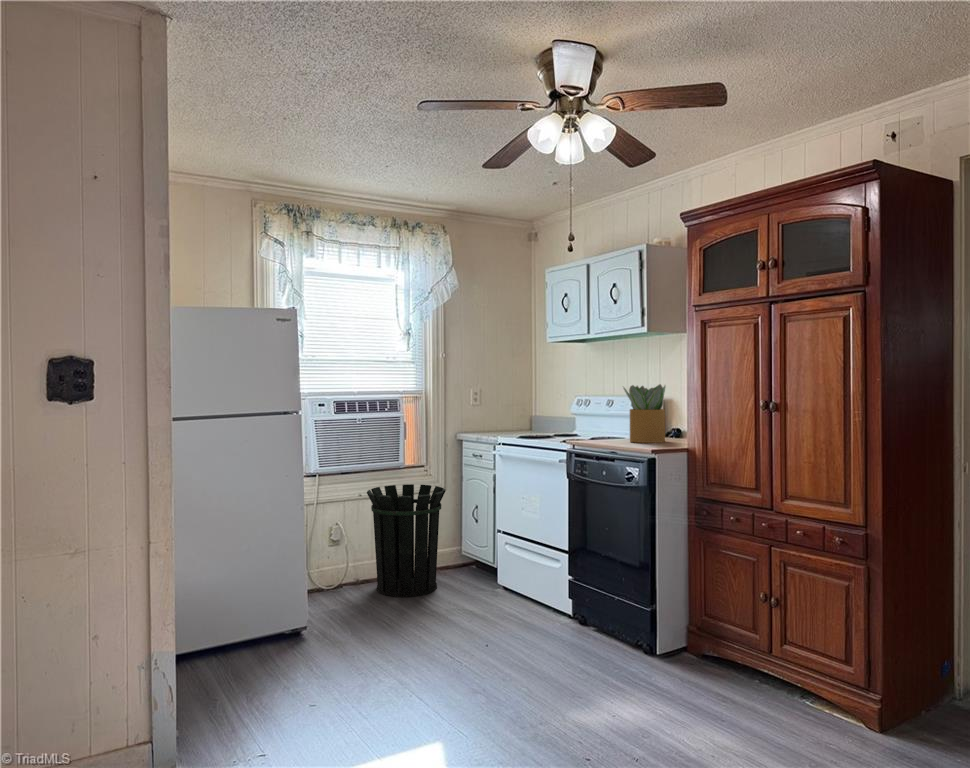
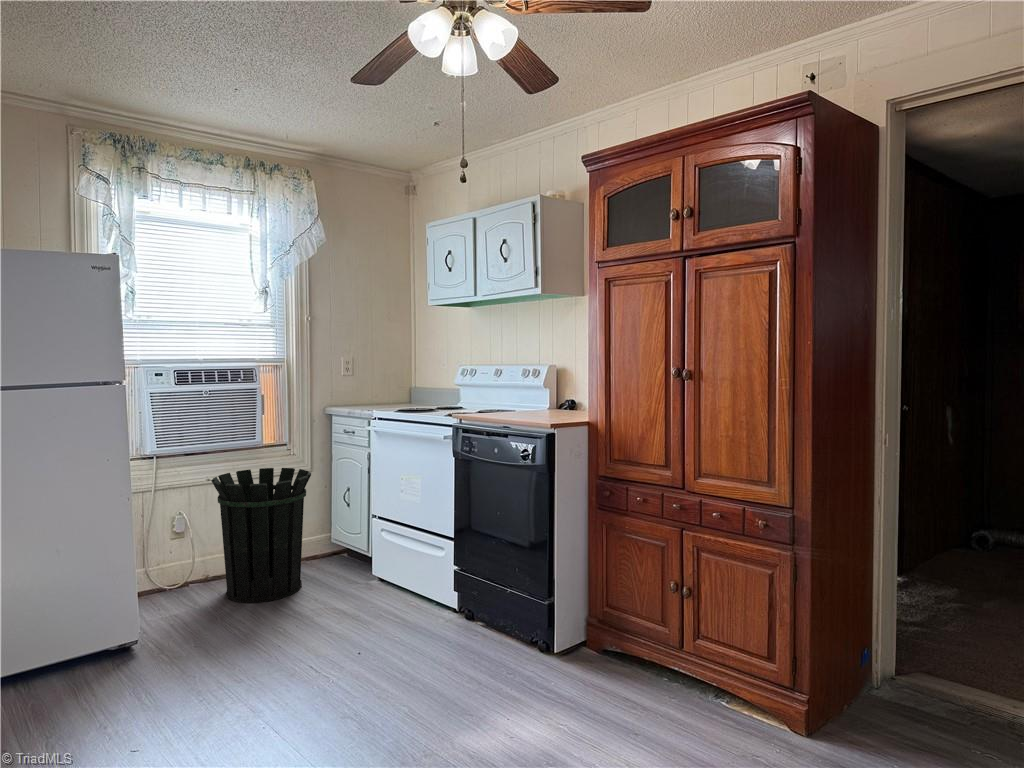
potted plant: present [624,384,666,443] -> none [515,351,562,416]

